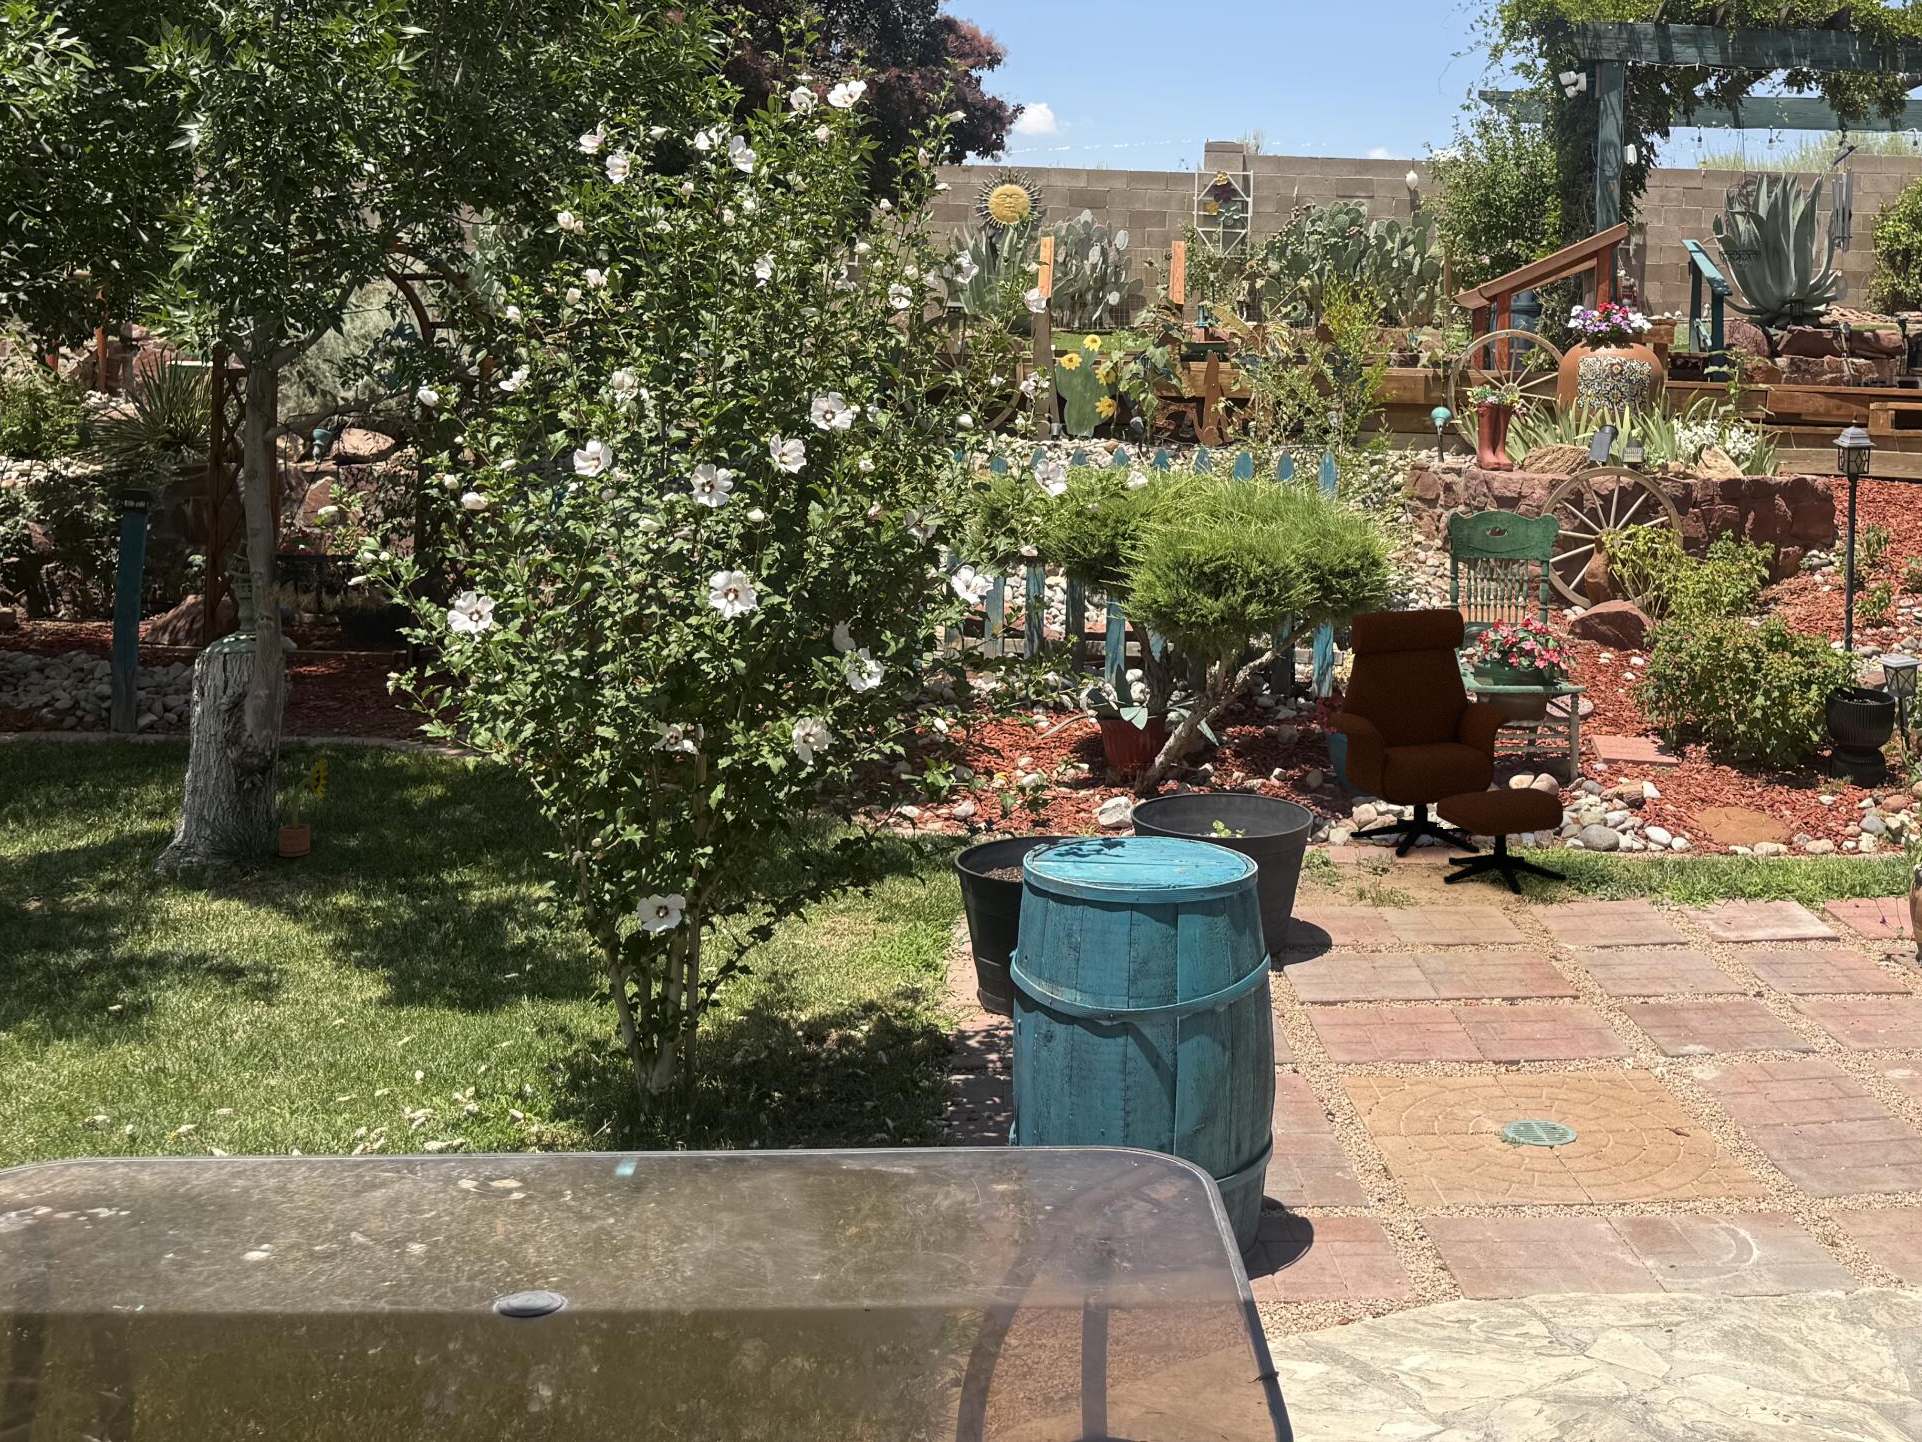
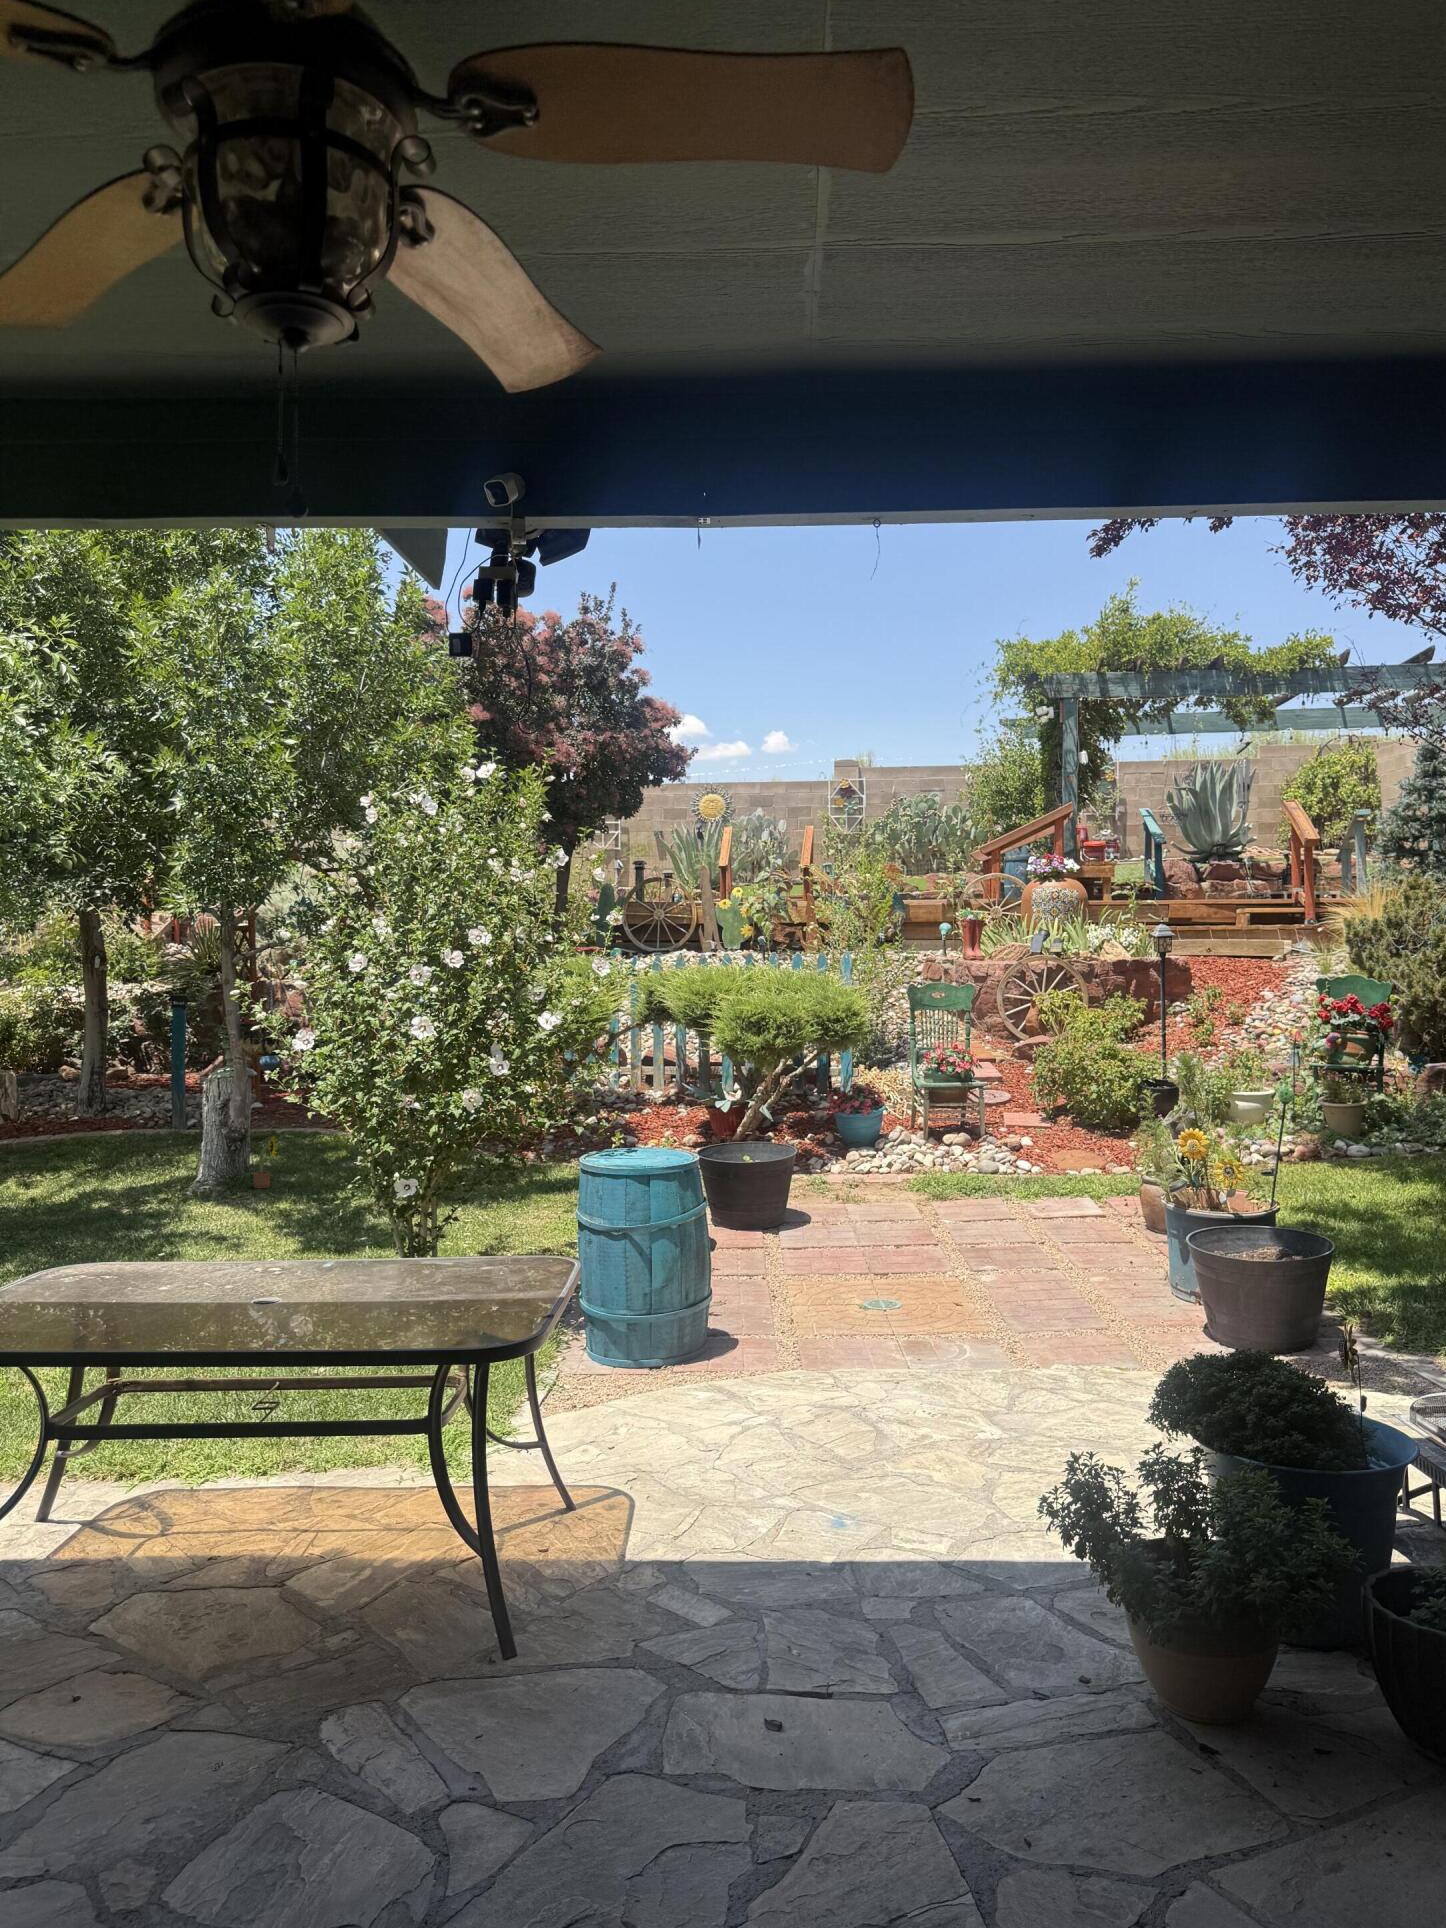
lounge chair: present [1328,609,1566,894] -> none [828,1039,959,1197]

